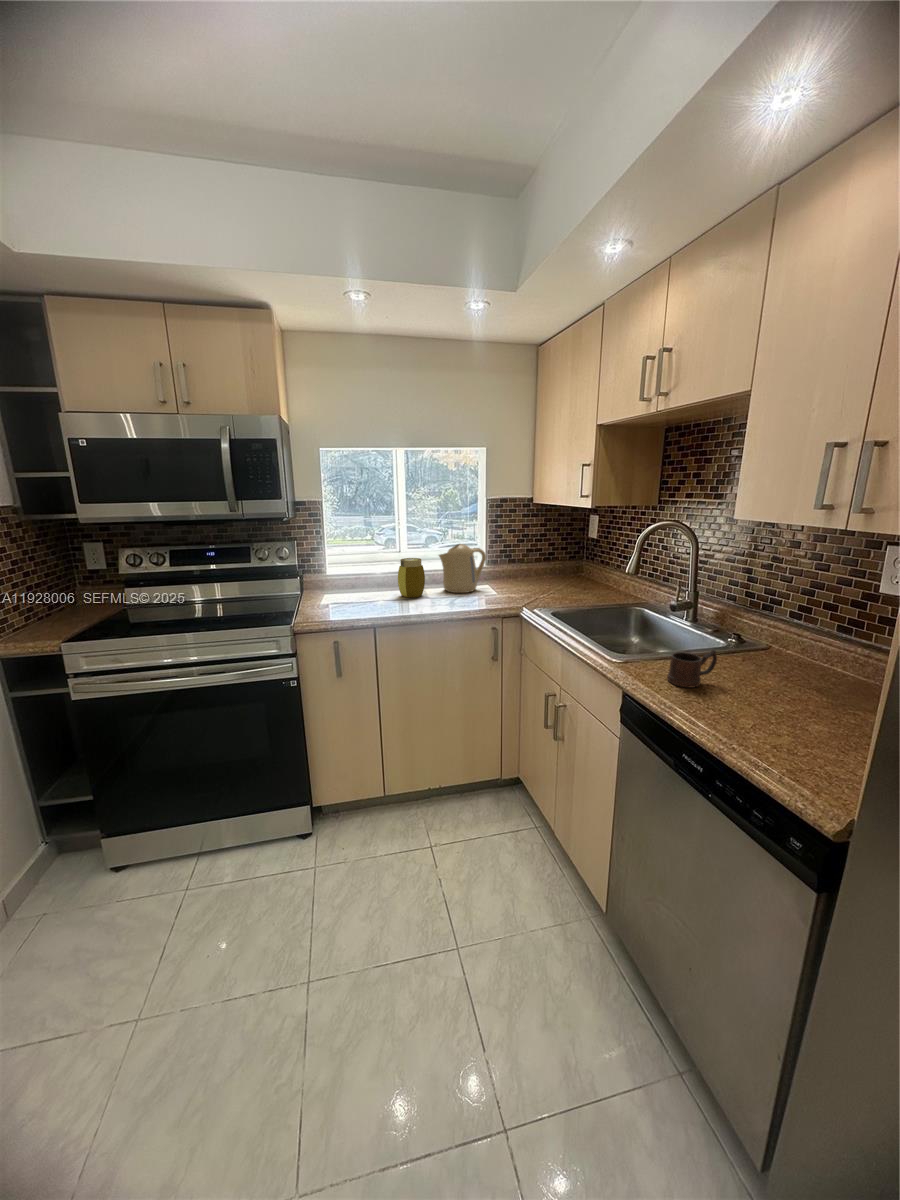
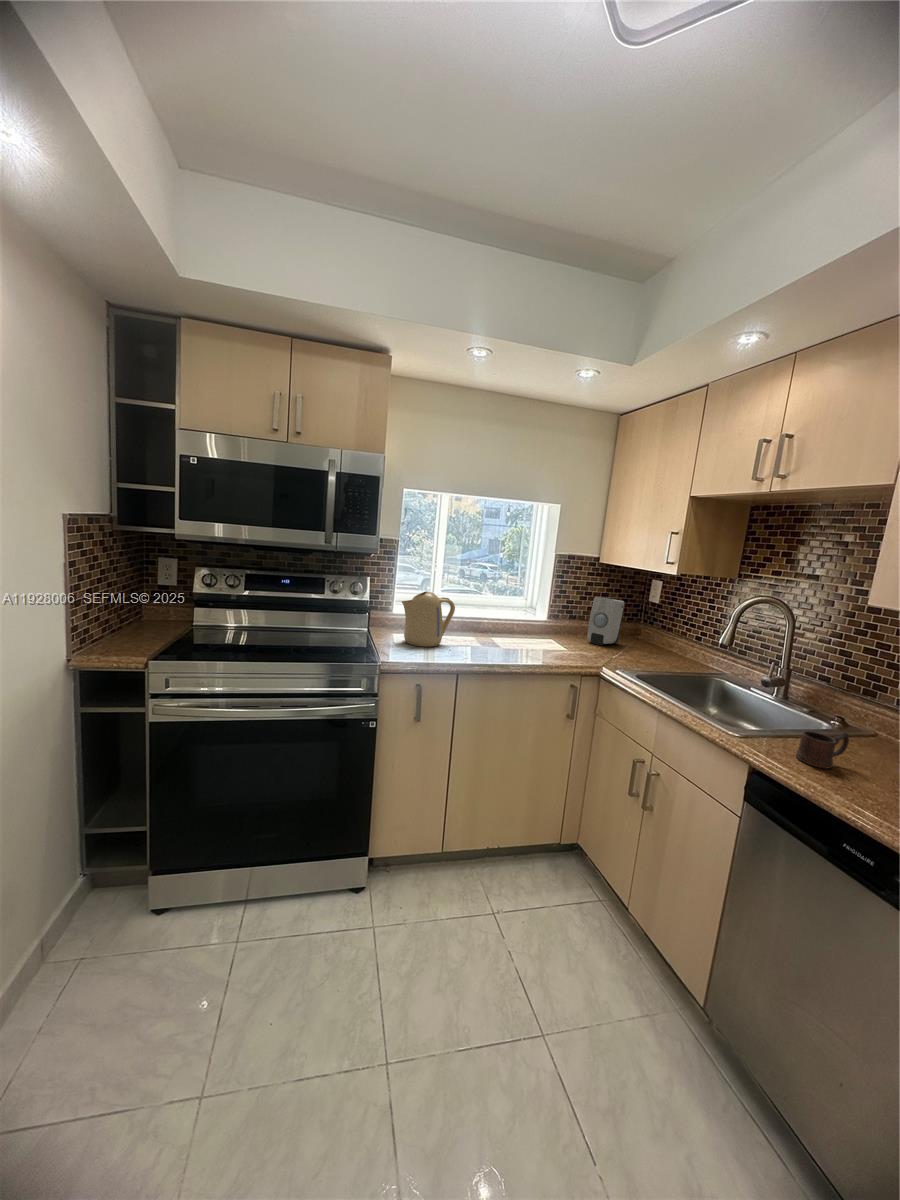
soap dispenser: none [524,538,560,586] -> present [587,597,625,645]
kettle: present [439,544,486,593] -> present [402,591,455,647]
jar: present [398,558,425,598] -> none [469,605,497,646]

